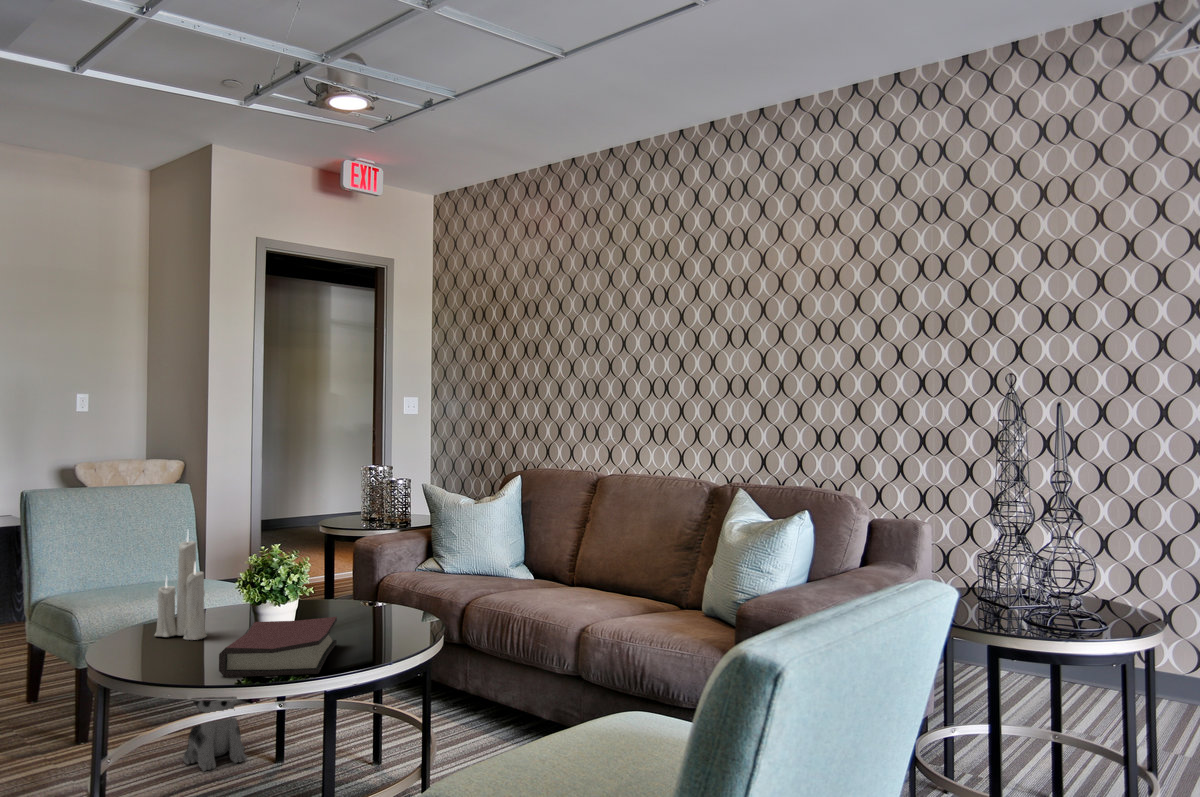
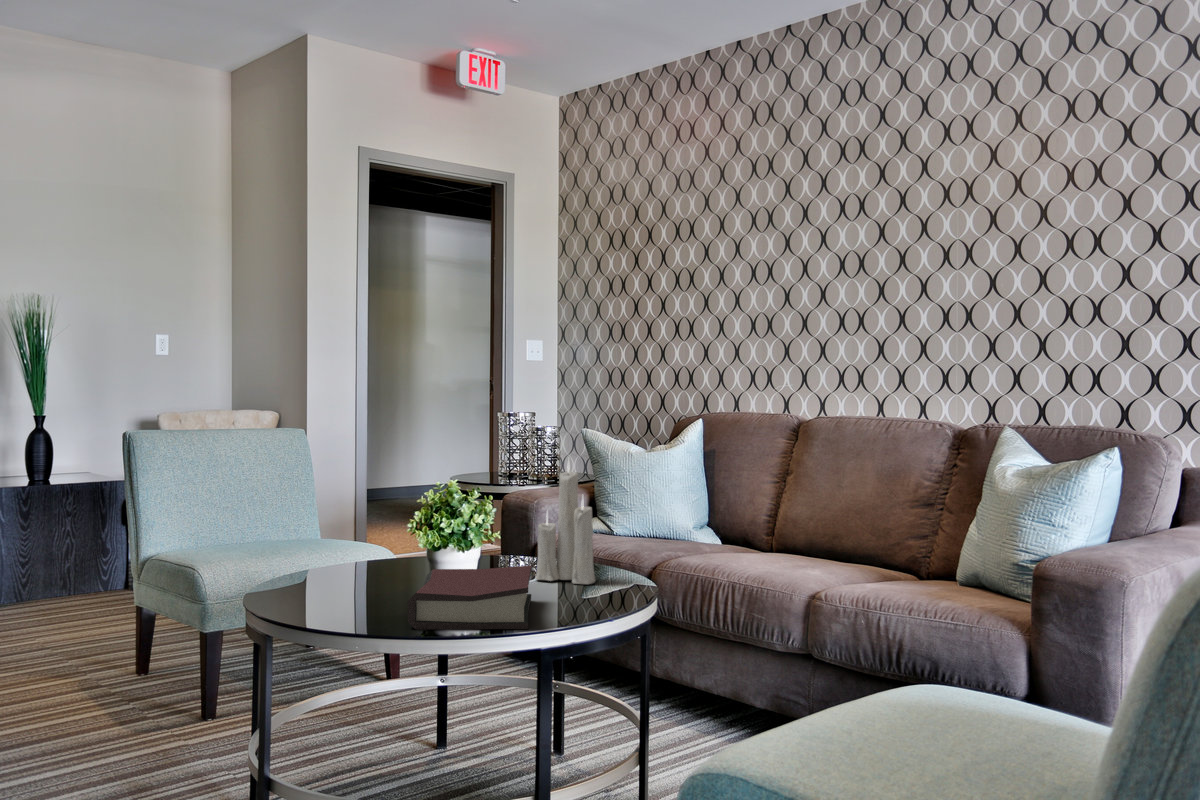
candle: present [155,534,206,640] -> present [535,460,595,584]
plush toy: present [183,697,247,771] -> none [330,630,405,755]

